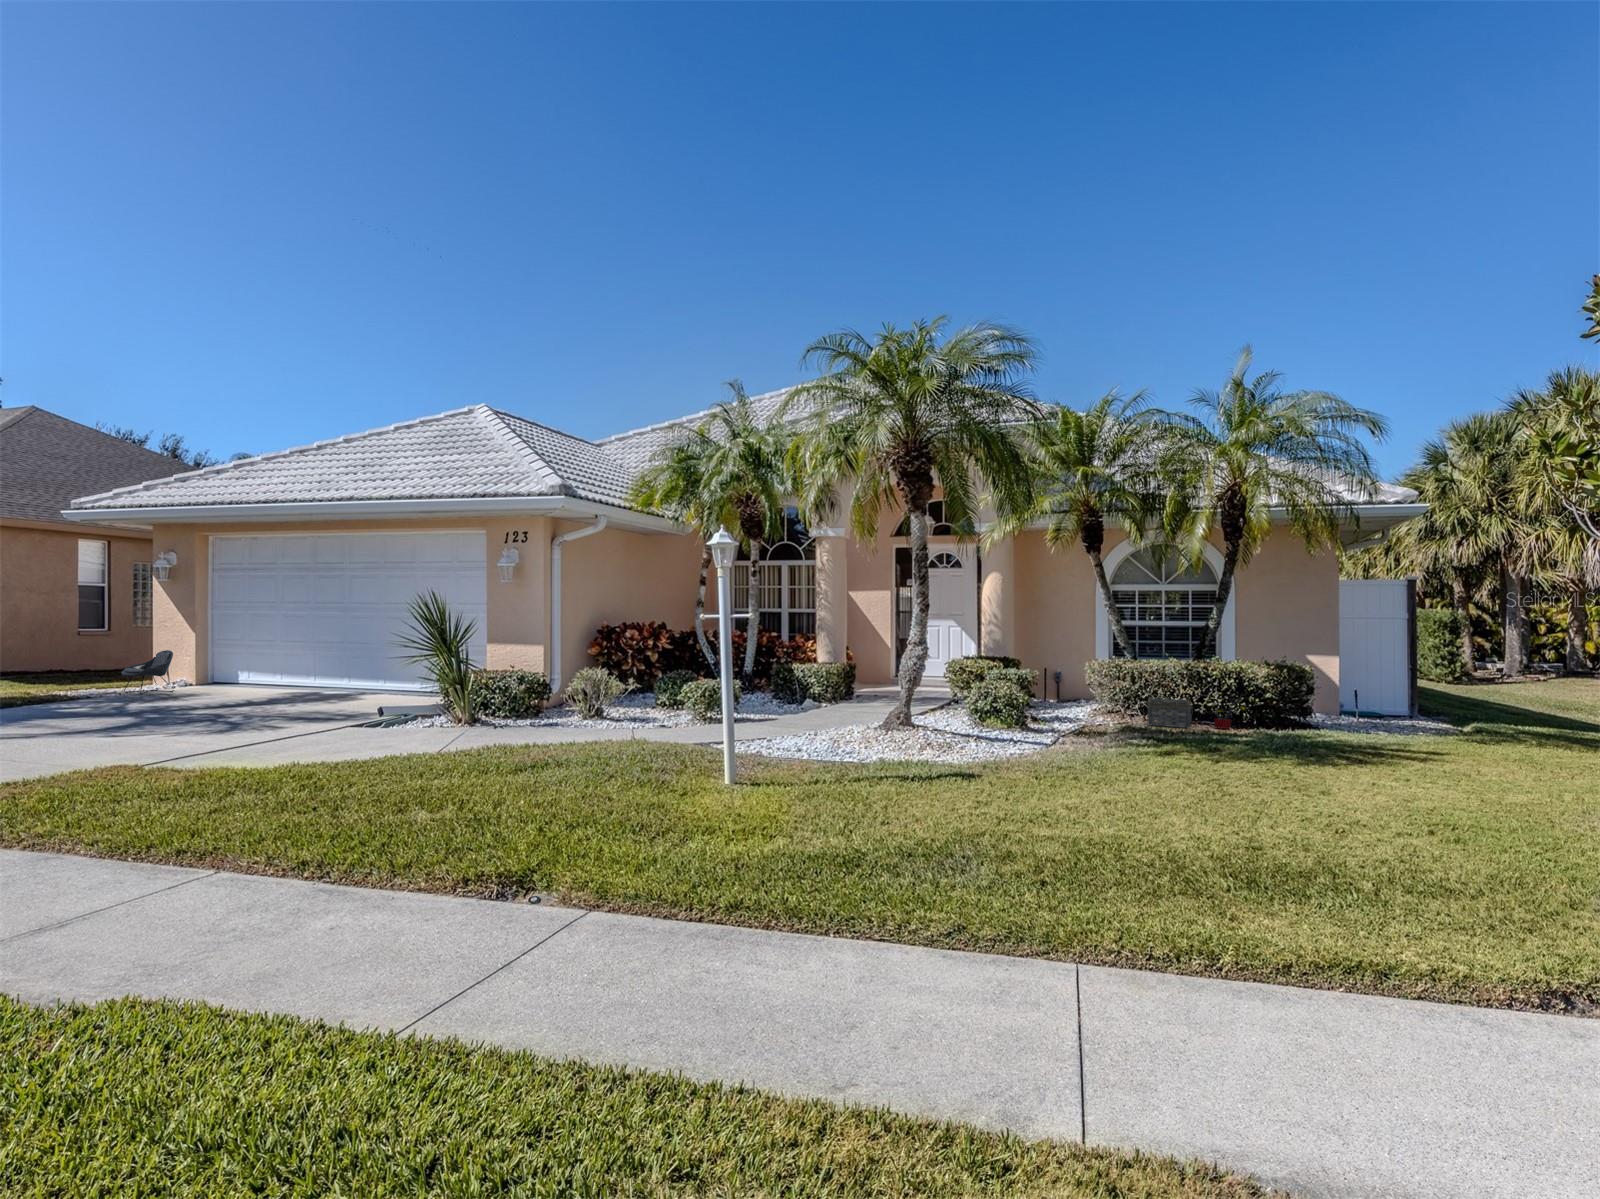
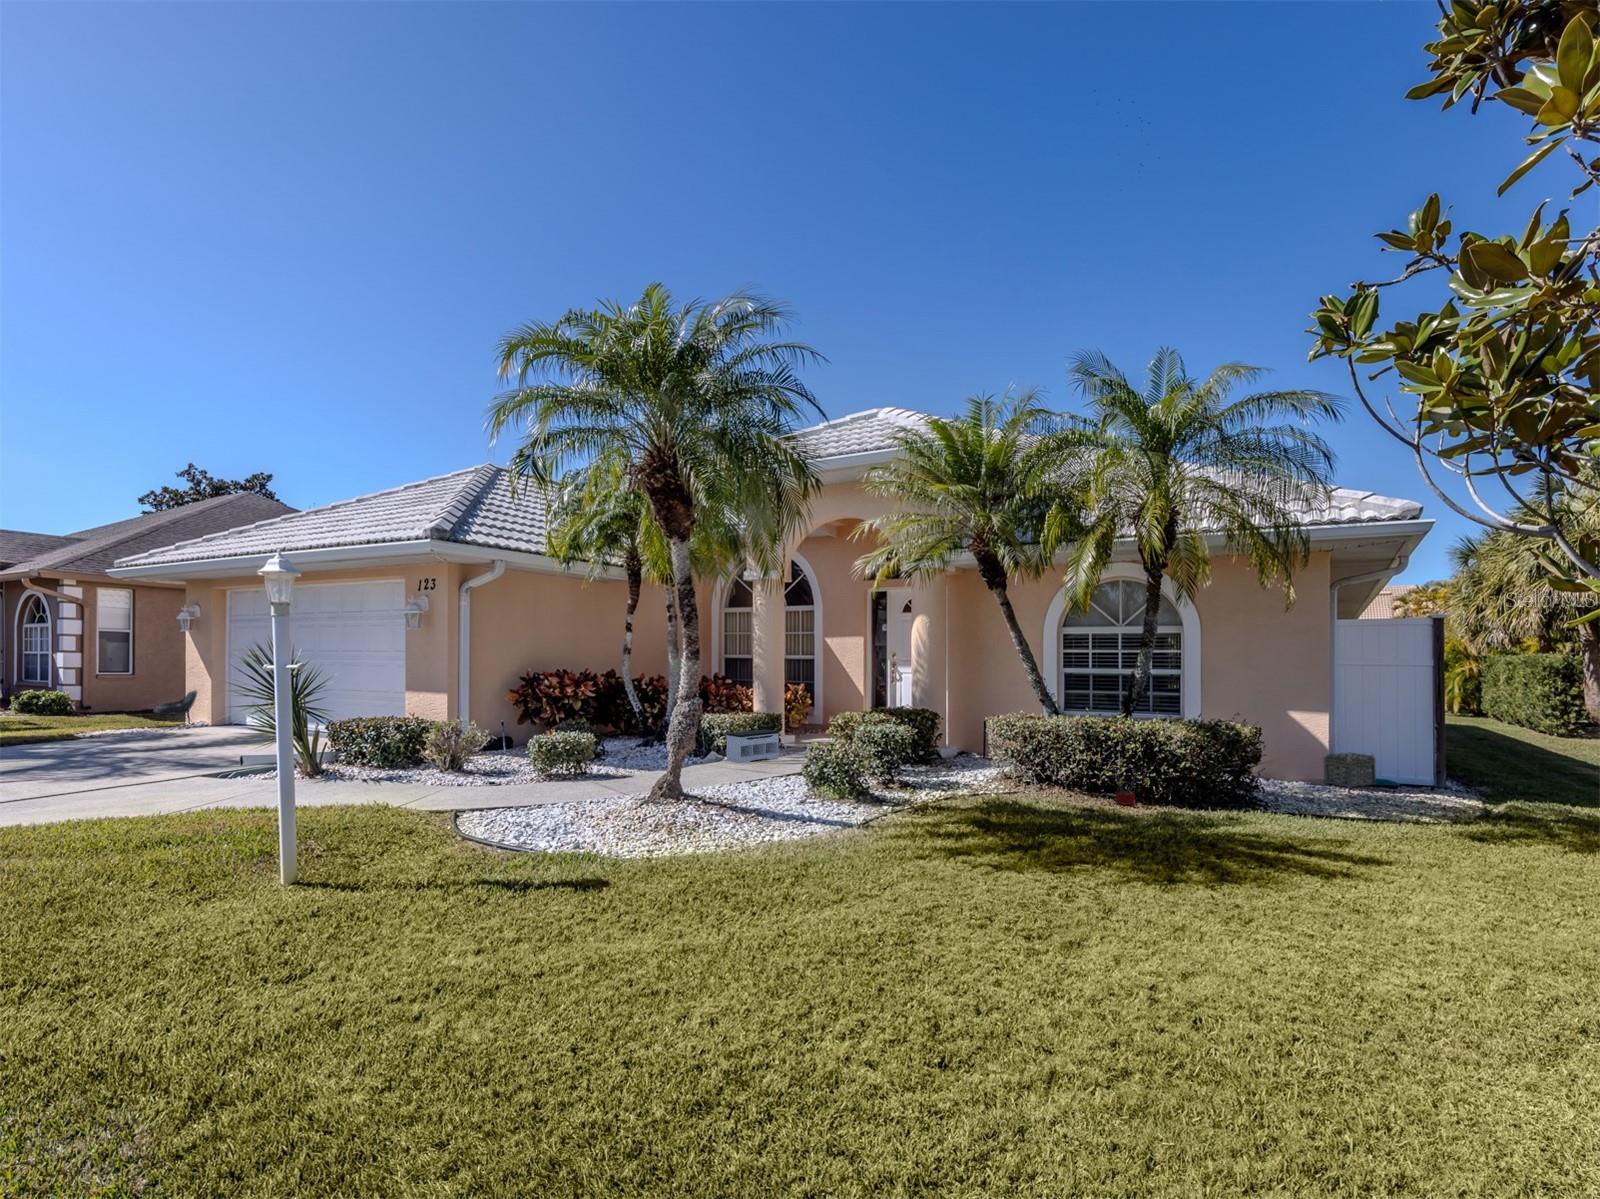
bench: none [832,679,875,710] -> present [727,729,779,763]
basket: present [1147,698,1193,729] -> present [1323,753,1376,788]

